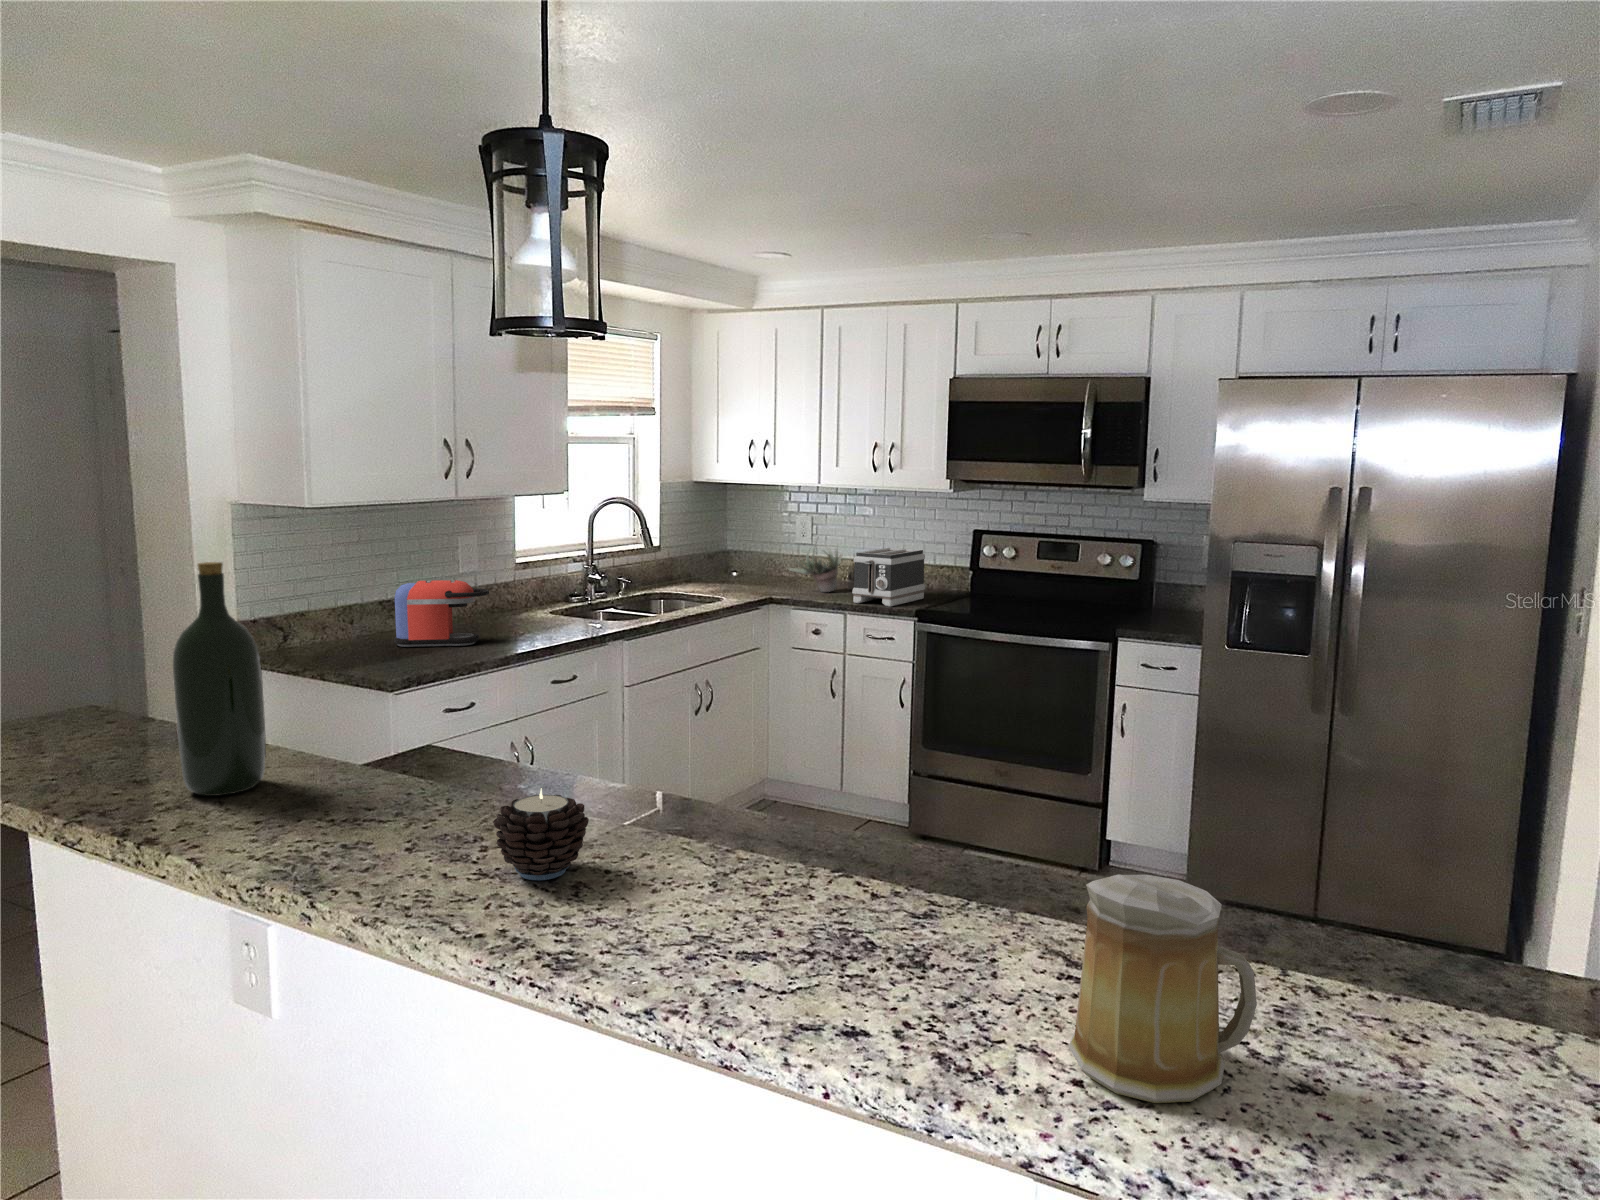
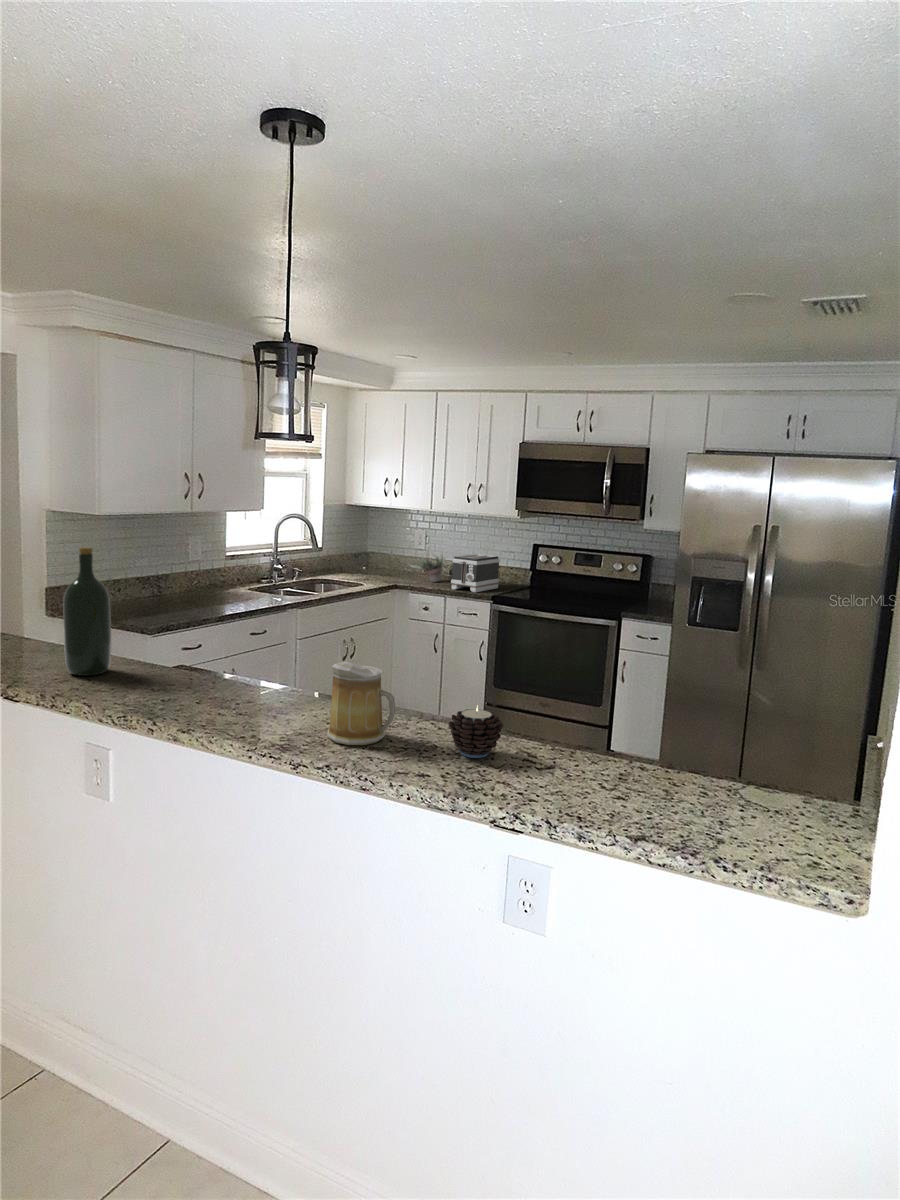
coffee maker: present [394,580,489,647] -> none [151,565,214,608]
candle: present [493,788,589,880] -> present [449,705,503,758]
mug: present [1068,874,1257,1103] -> present [327,661,396,745]

